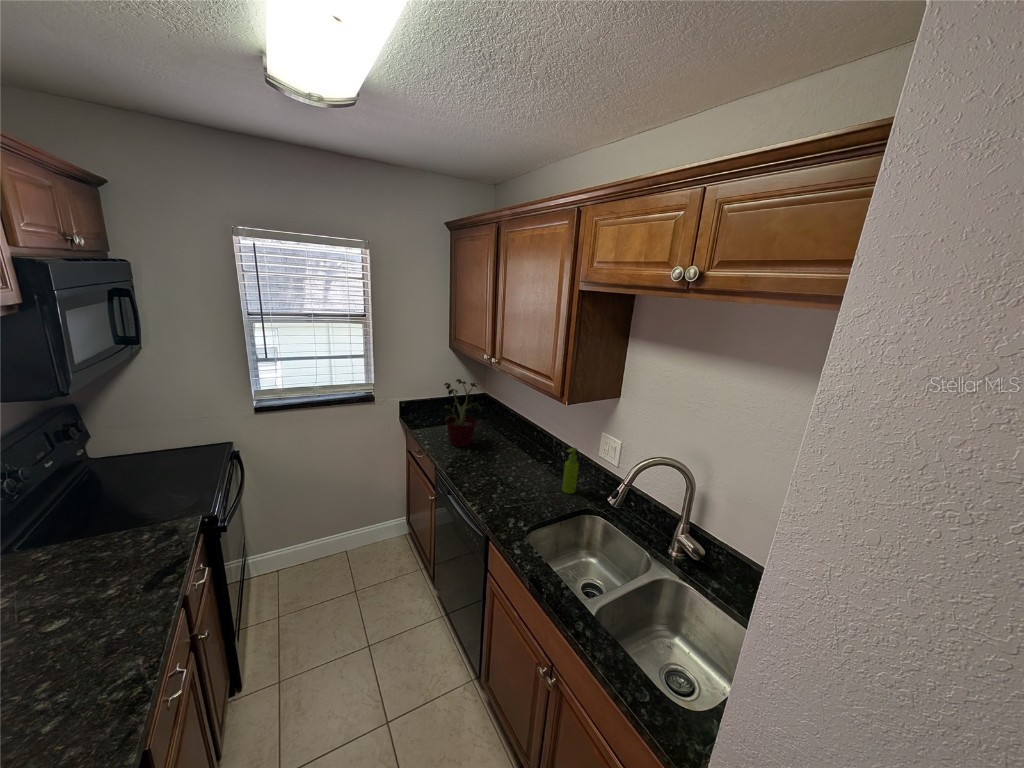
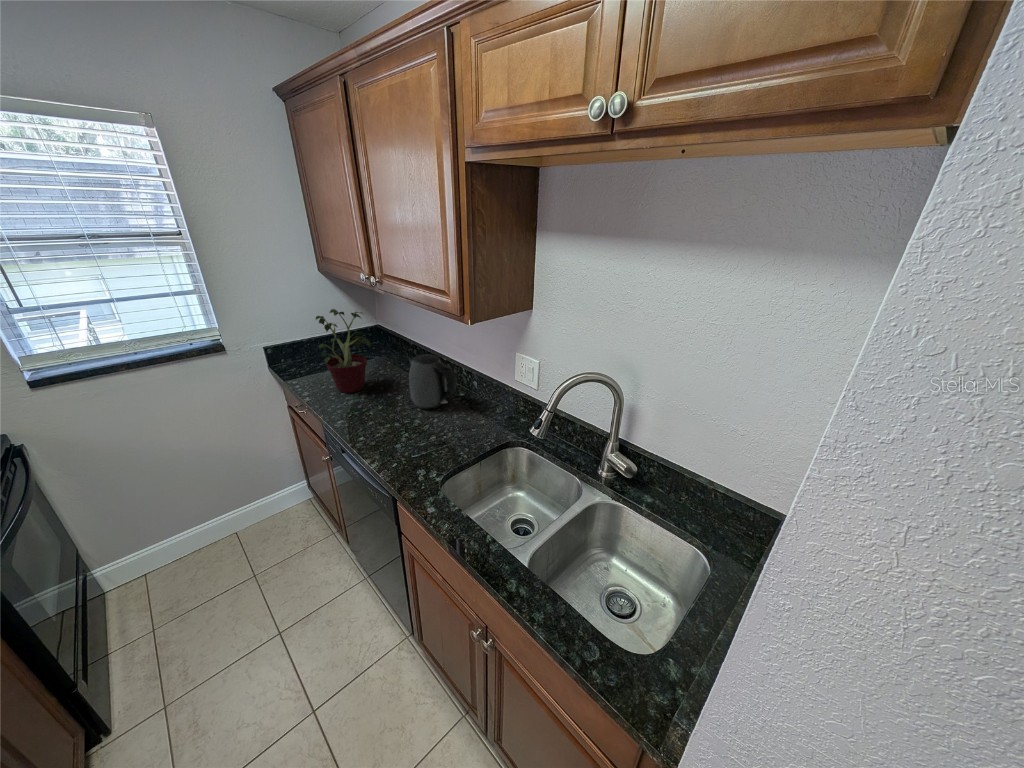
kettle: none [508,424,548,471] -> present [409,354,457,409]
soap dispenser: present [562,447,579,494] -> none [477,374,493,427]

